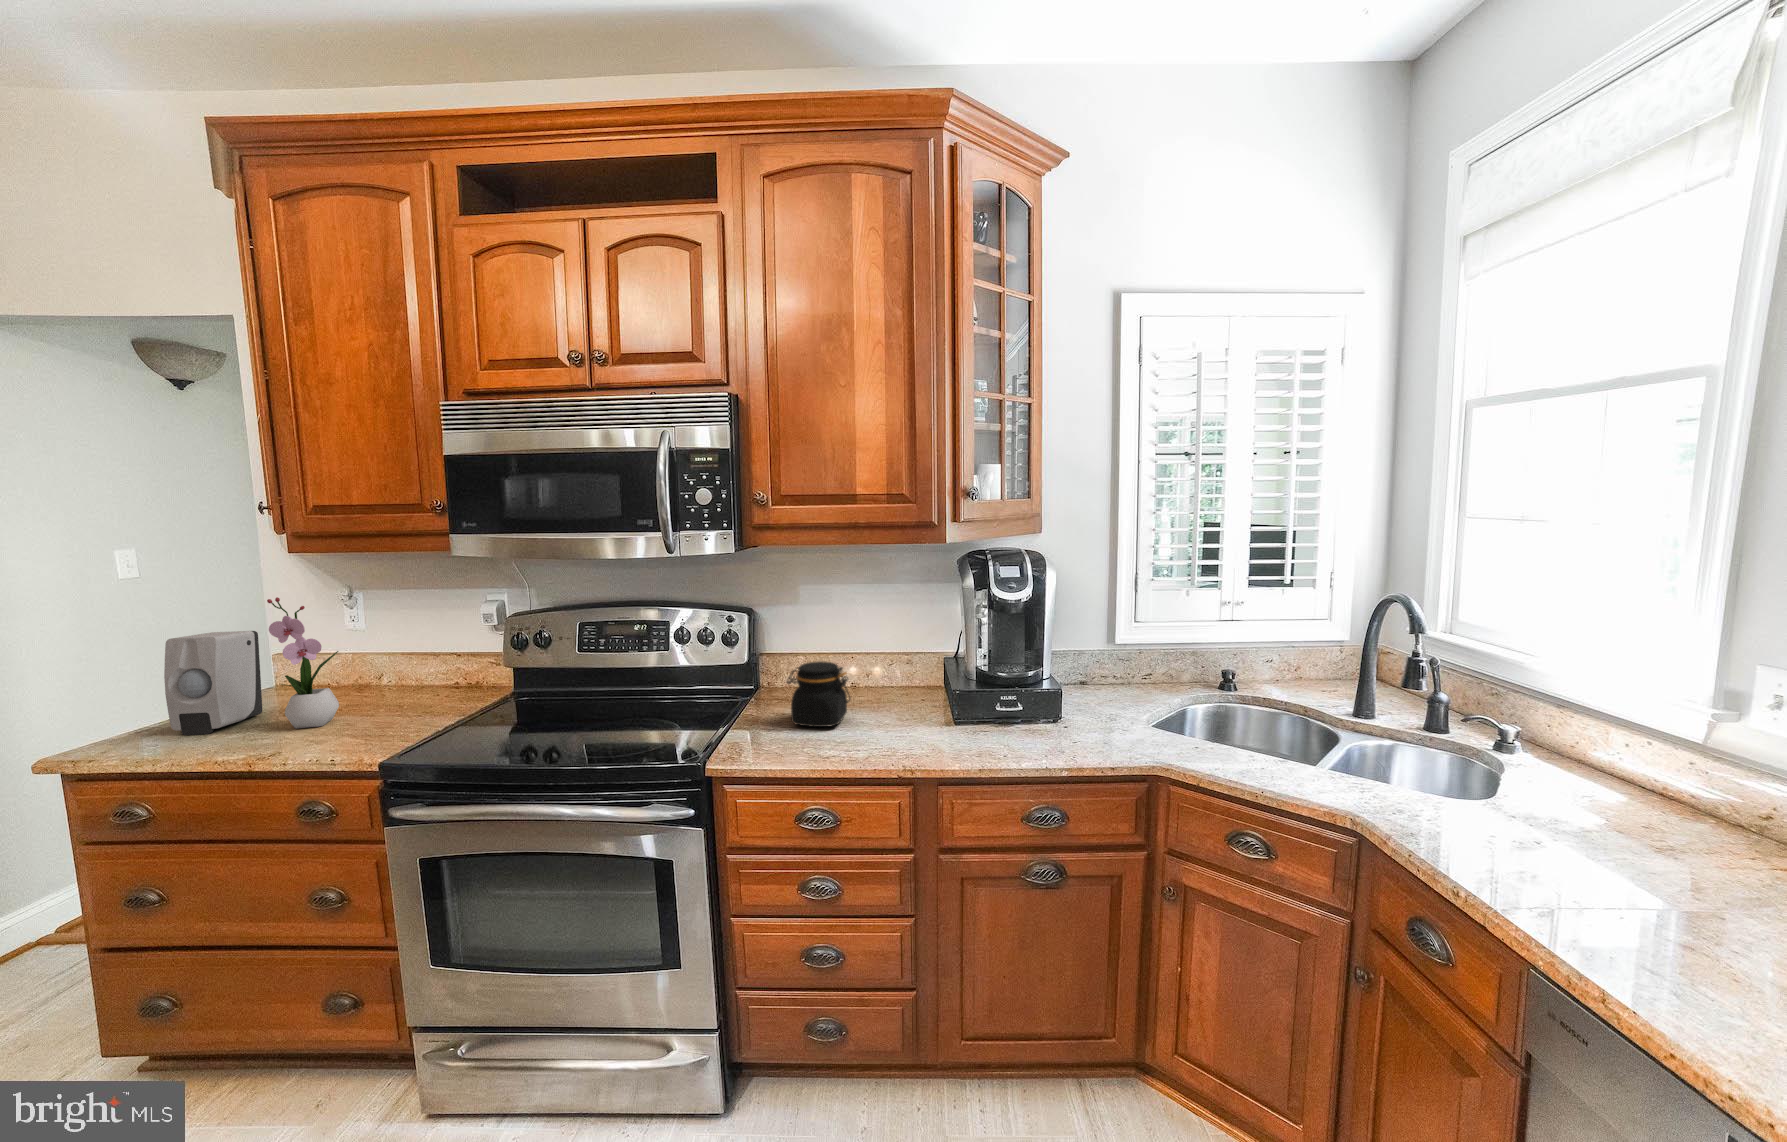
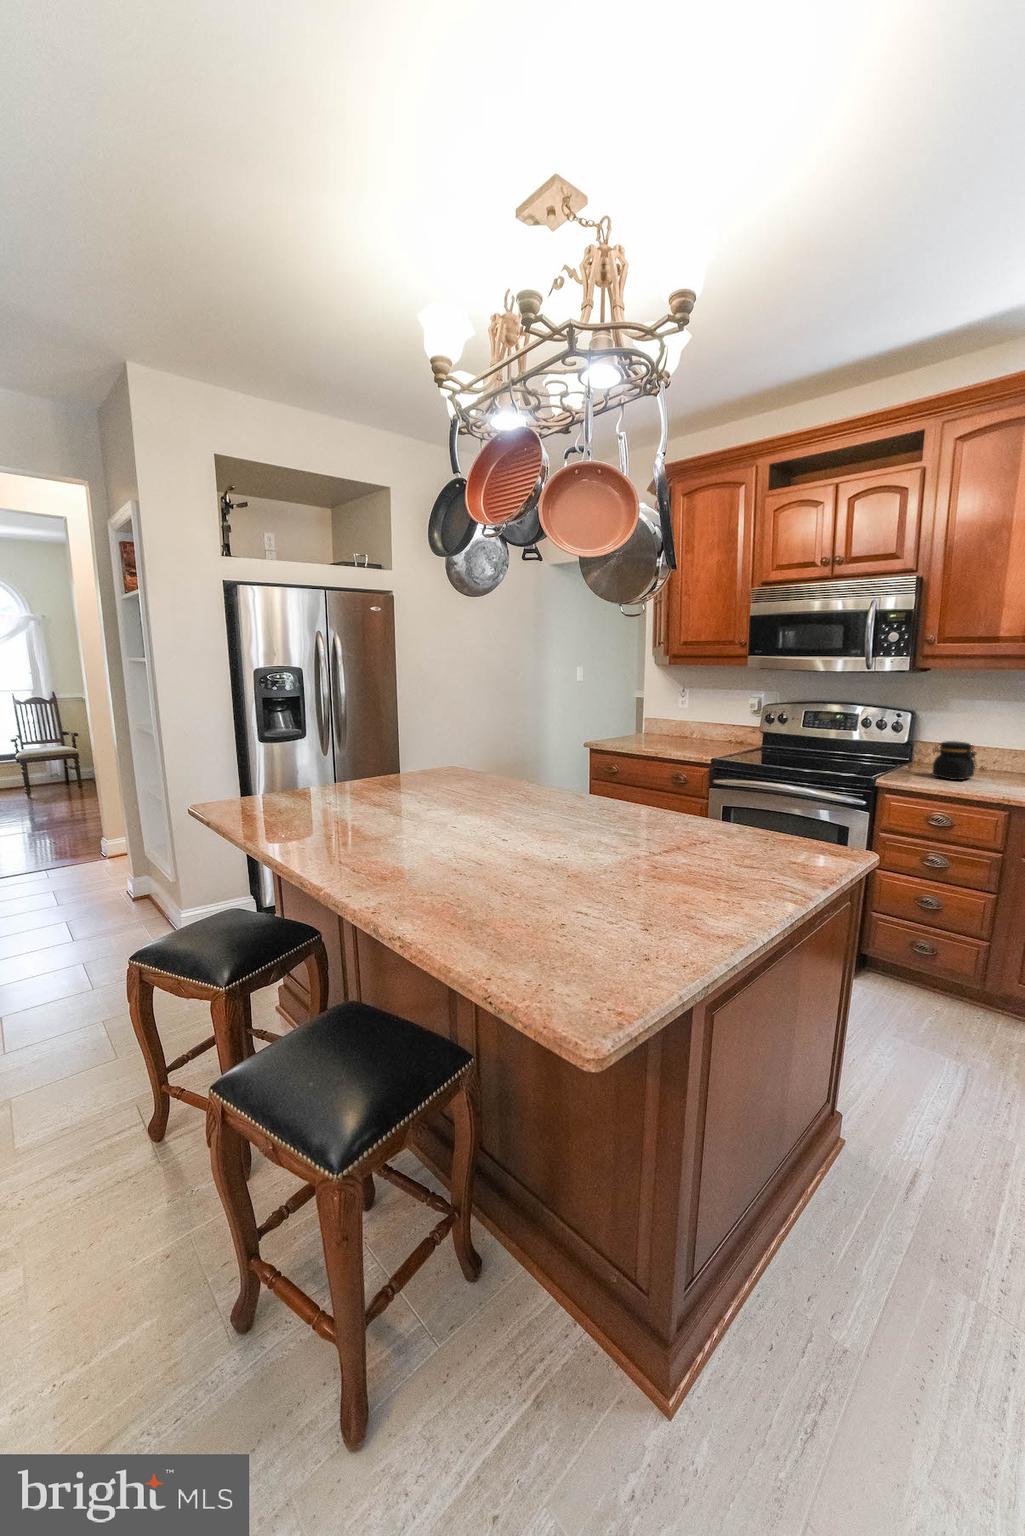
flower arrangement: present [267,597,339,728] -> none [662,685,685,748]
soap dispenser: present [164,631,262,735] -> none [620,701,650,745]

